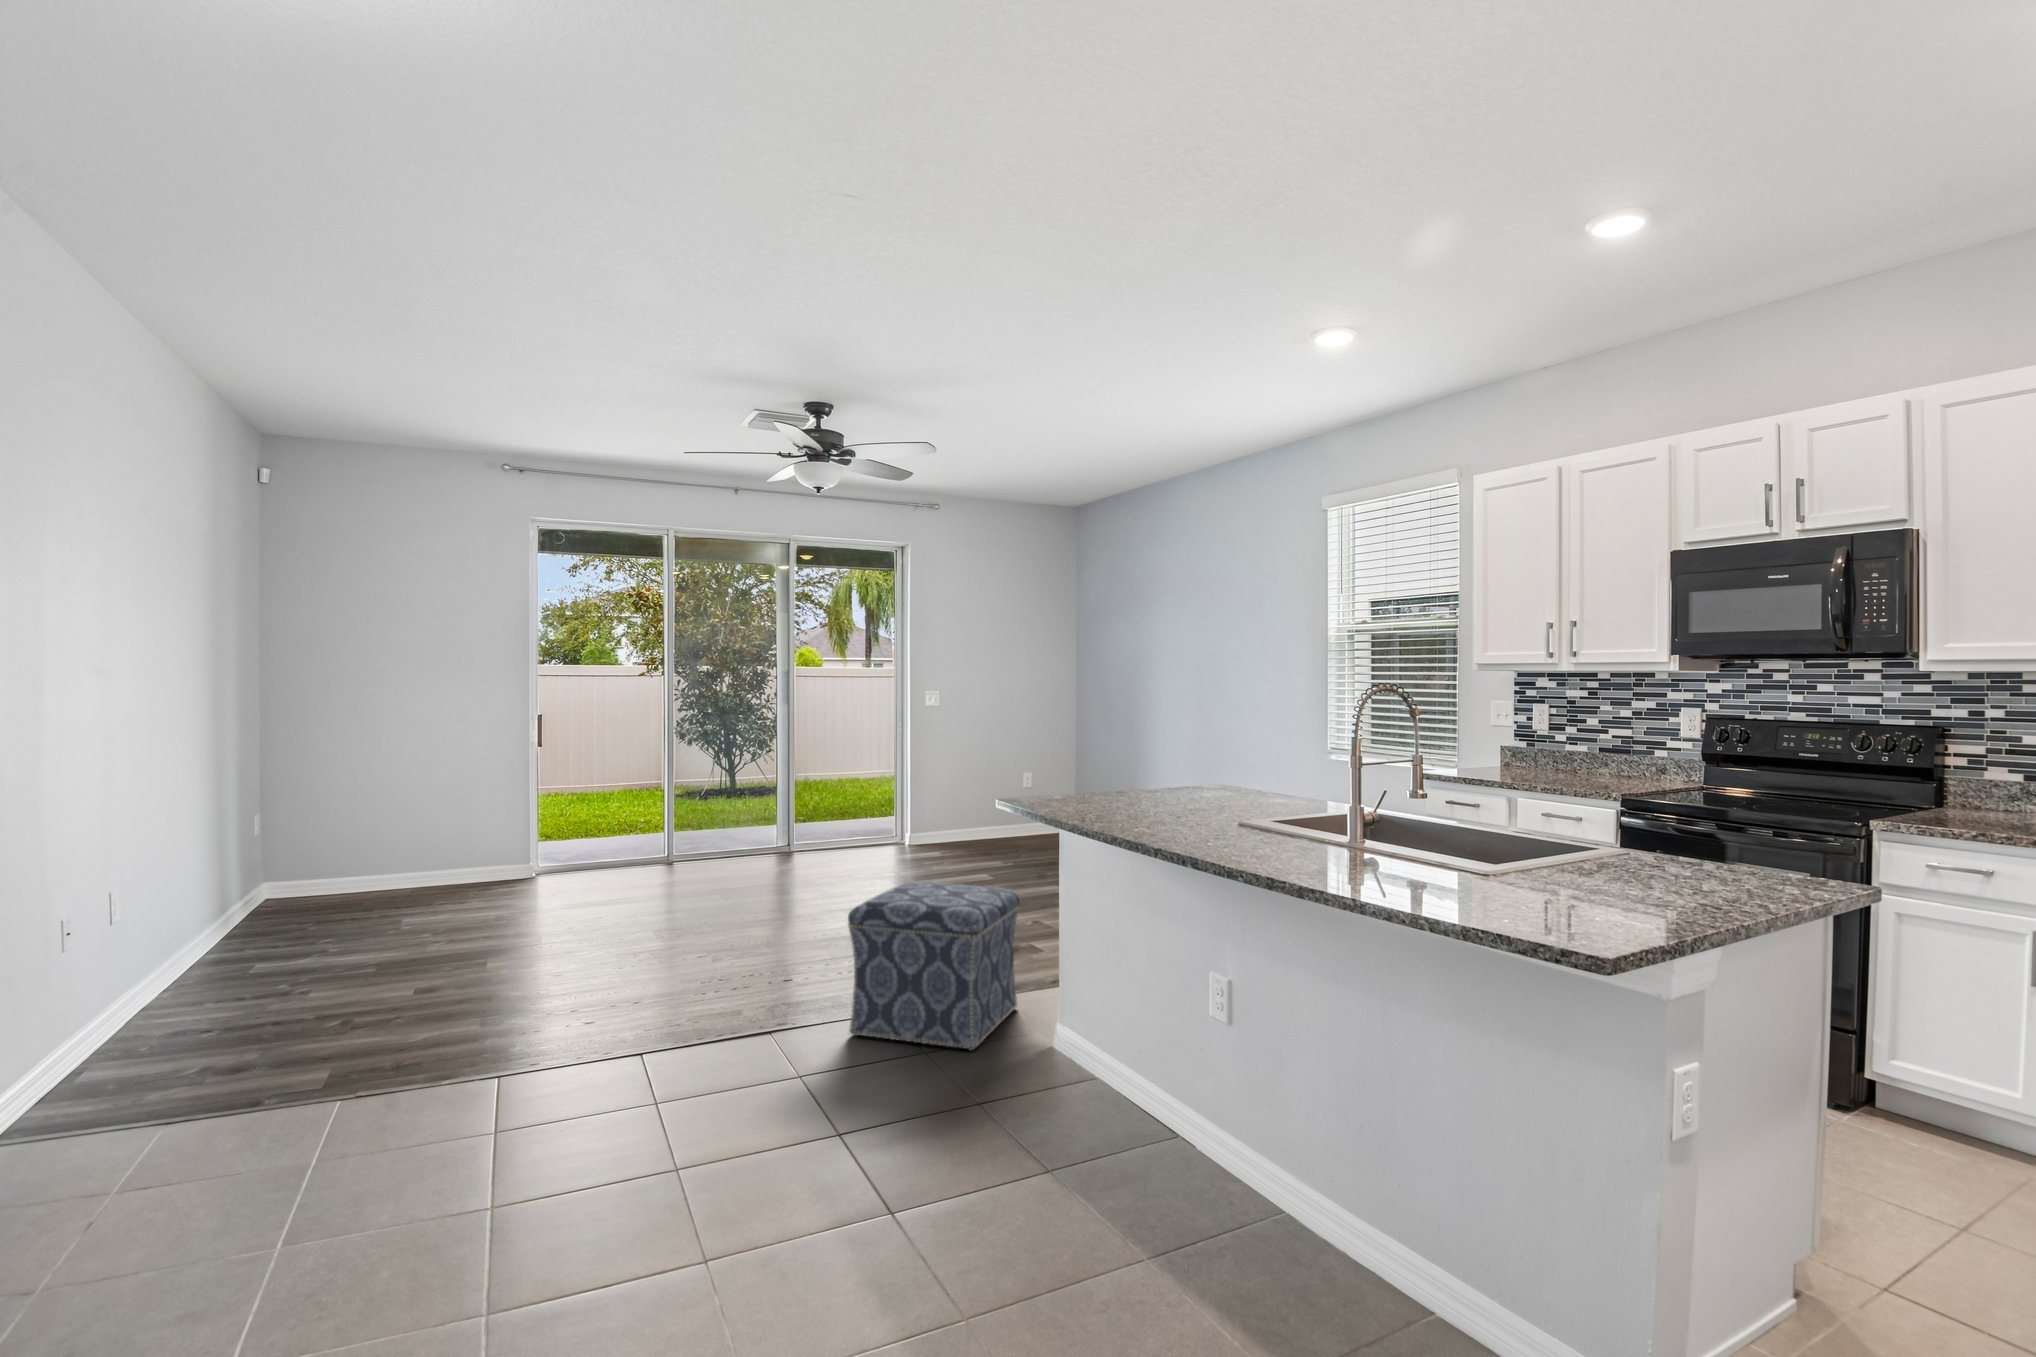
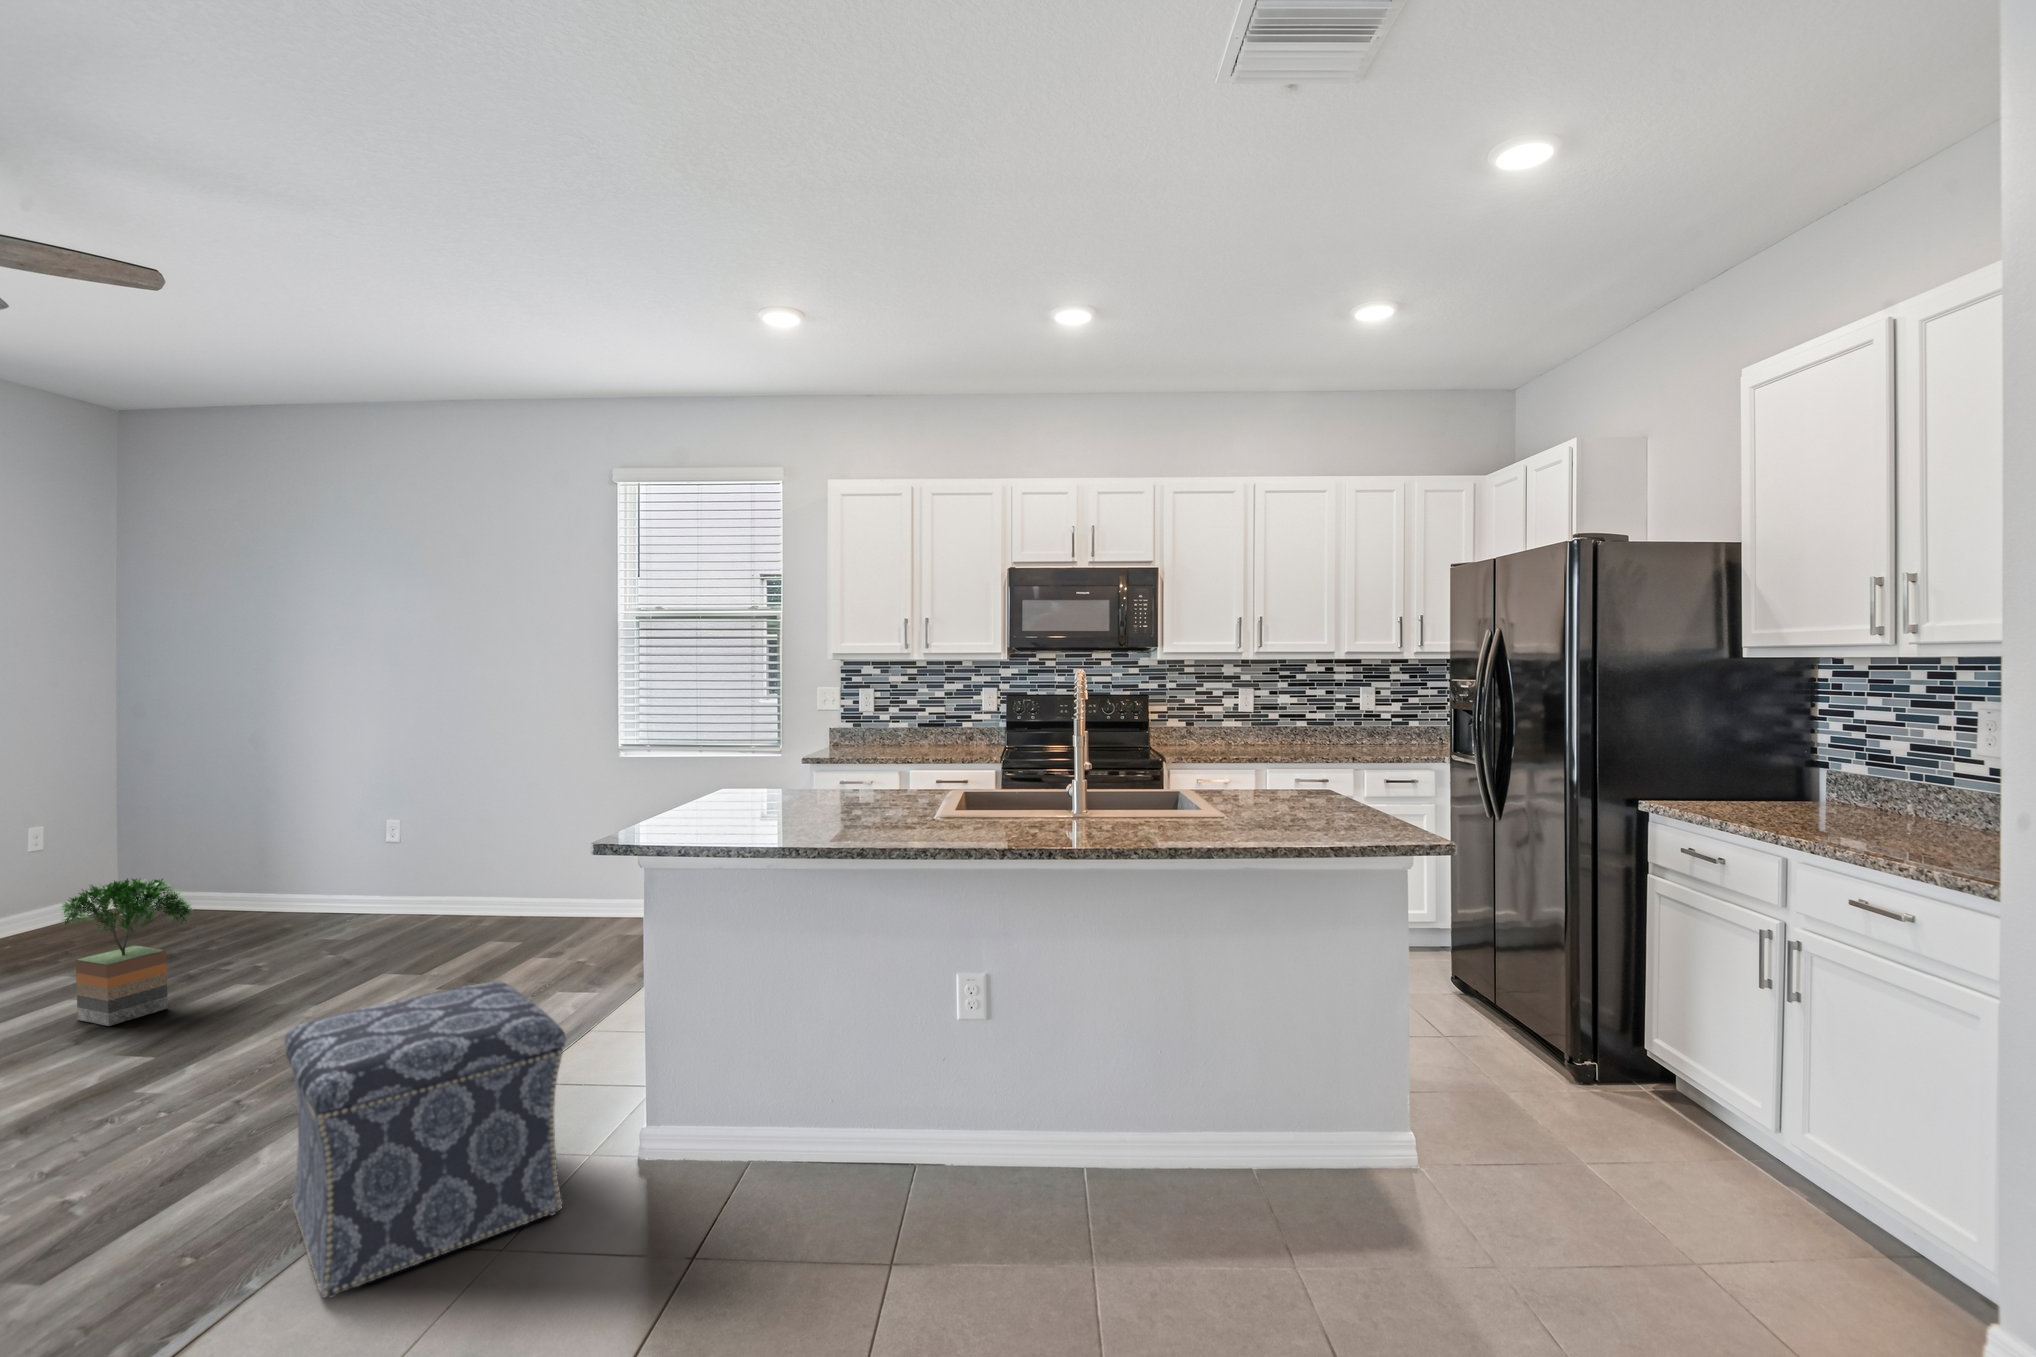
potted tree: none [970,802,1029,891] -> present [60,878,193,1026]

